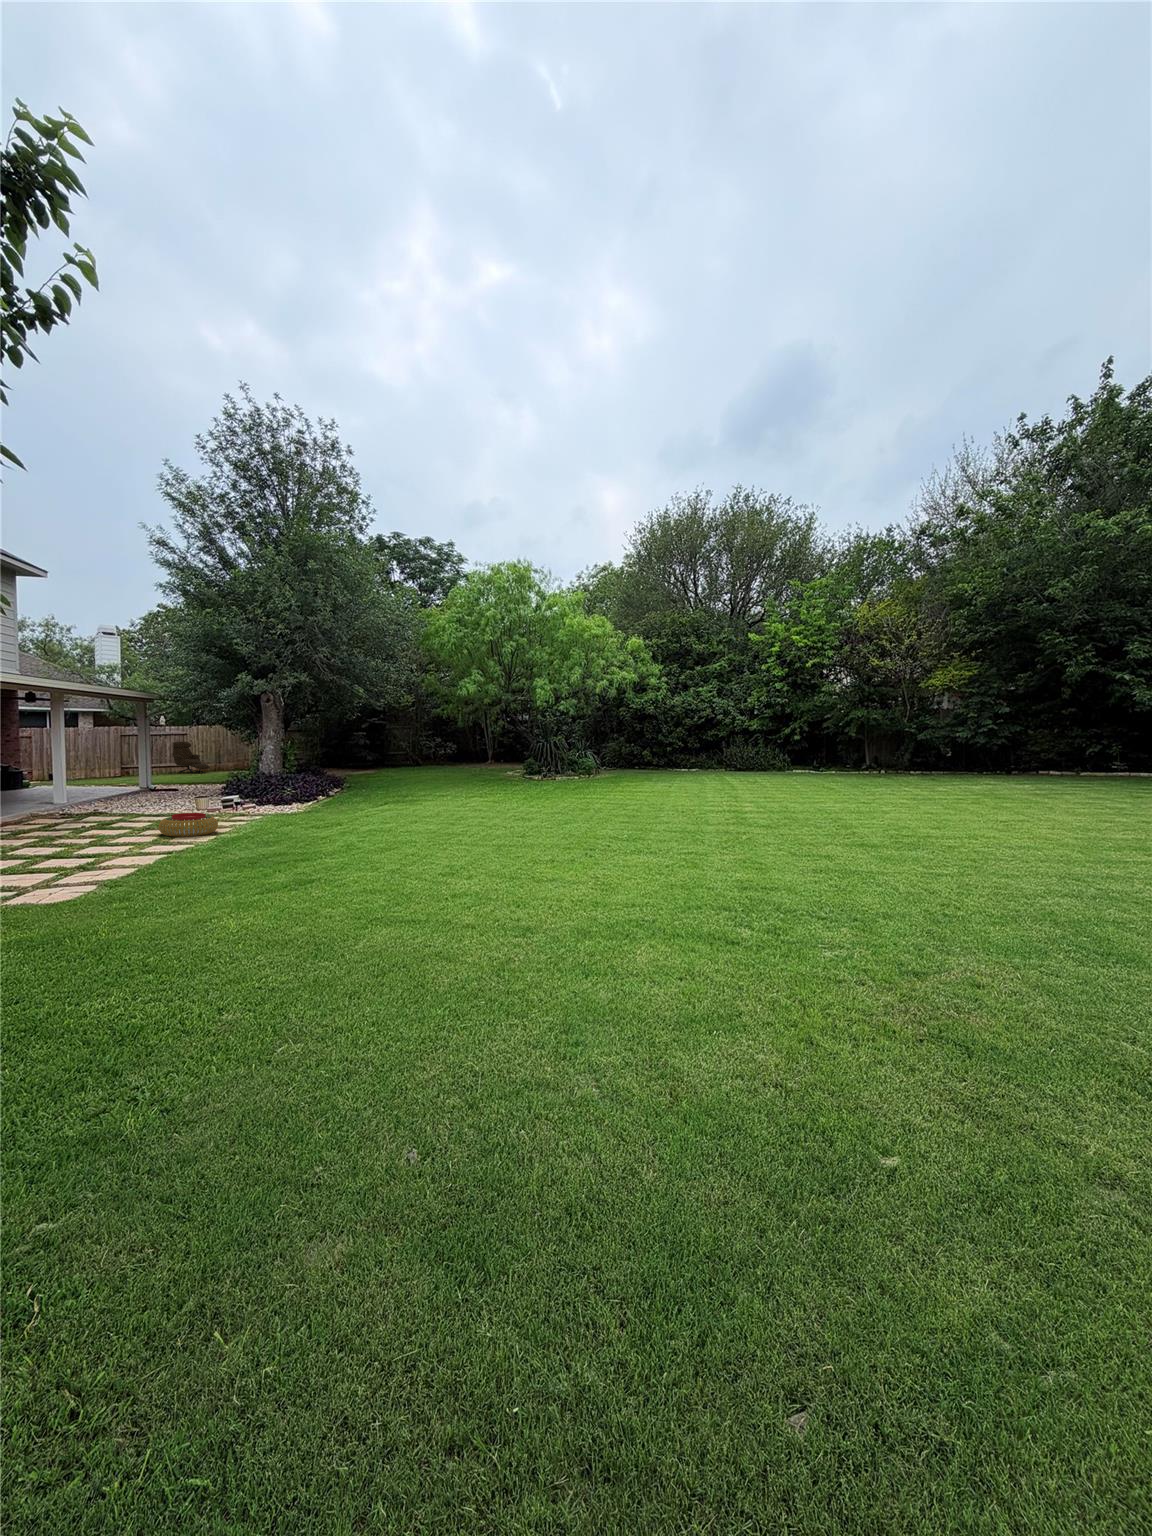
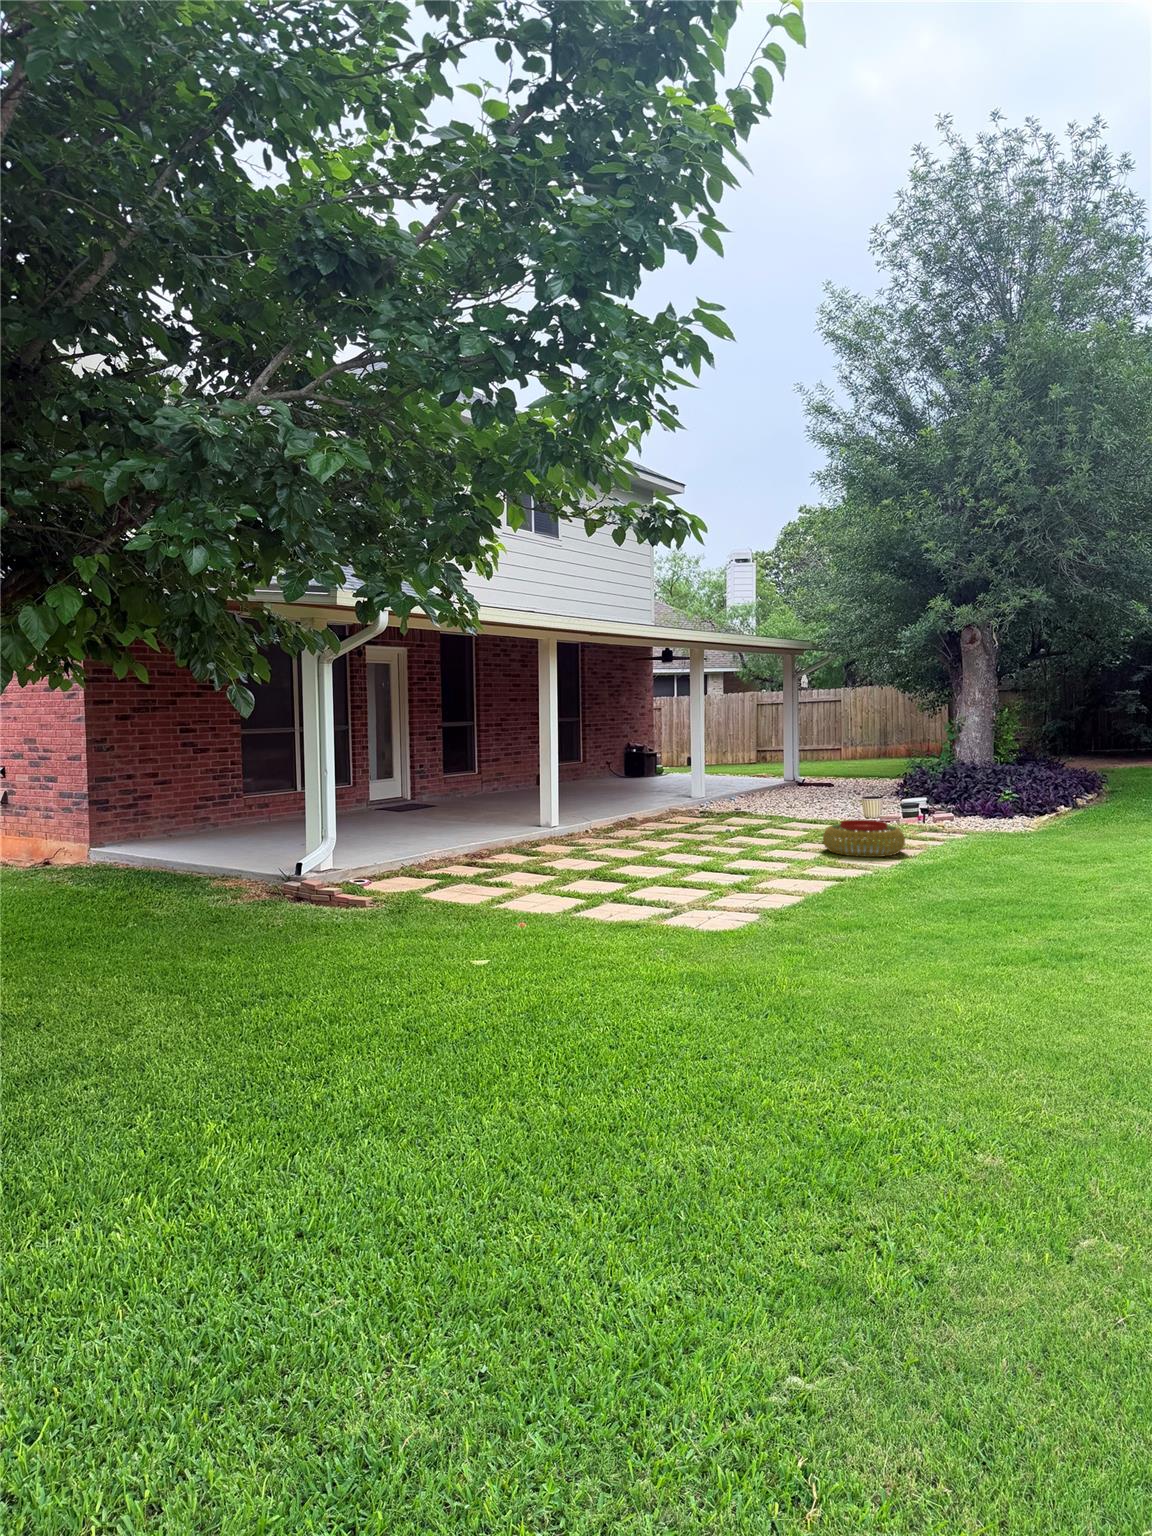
lounge chair: present [173,742,210,774] -> none [820,711,870,760]

